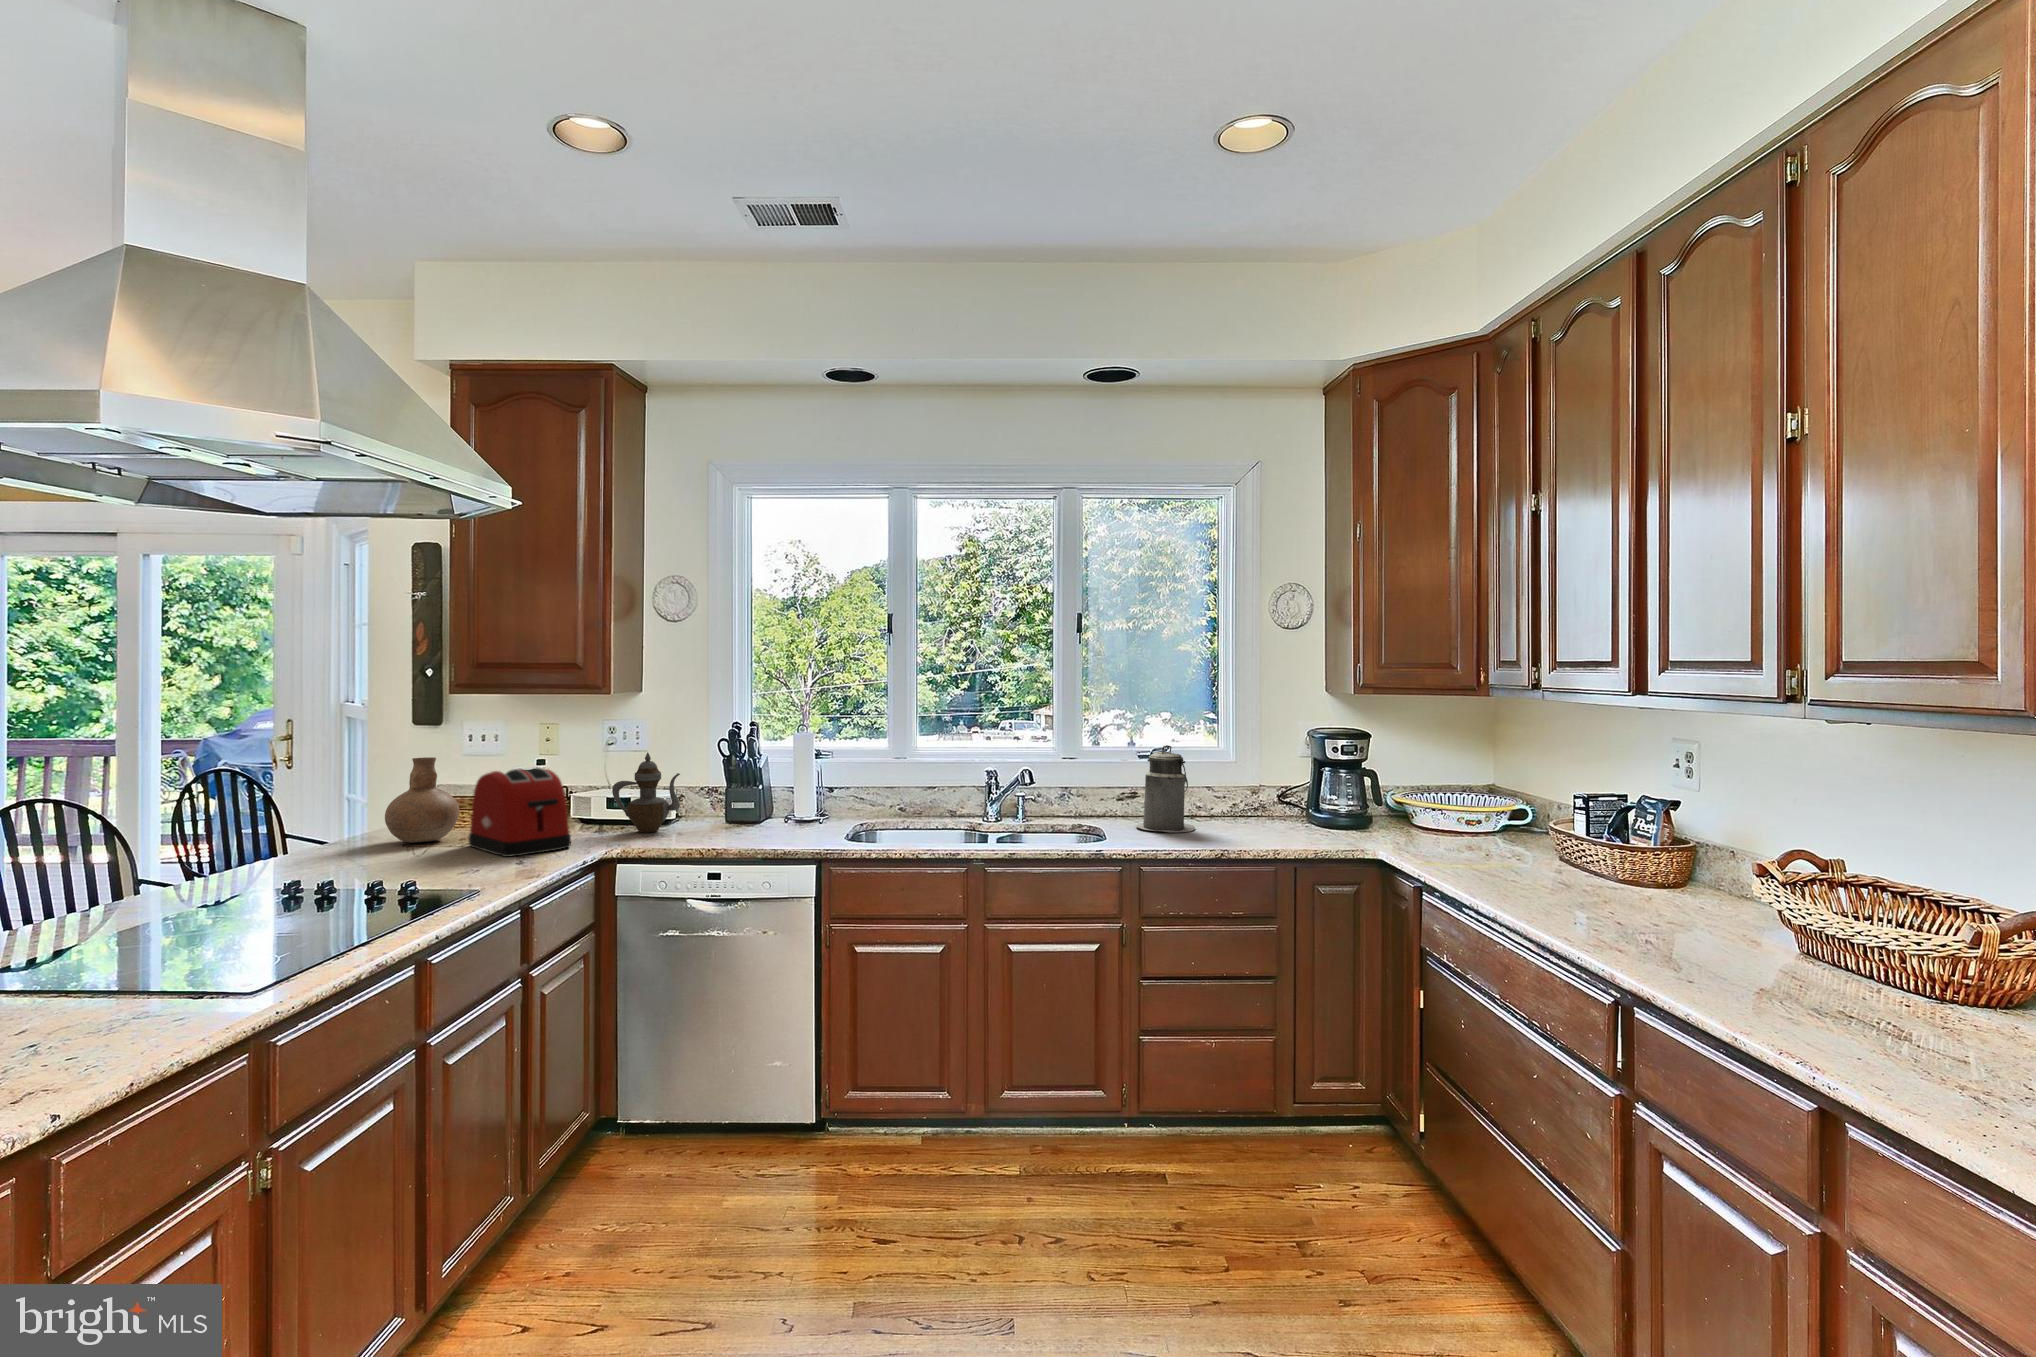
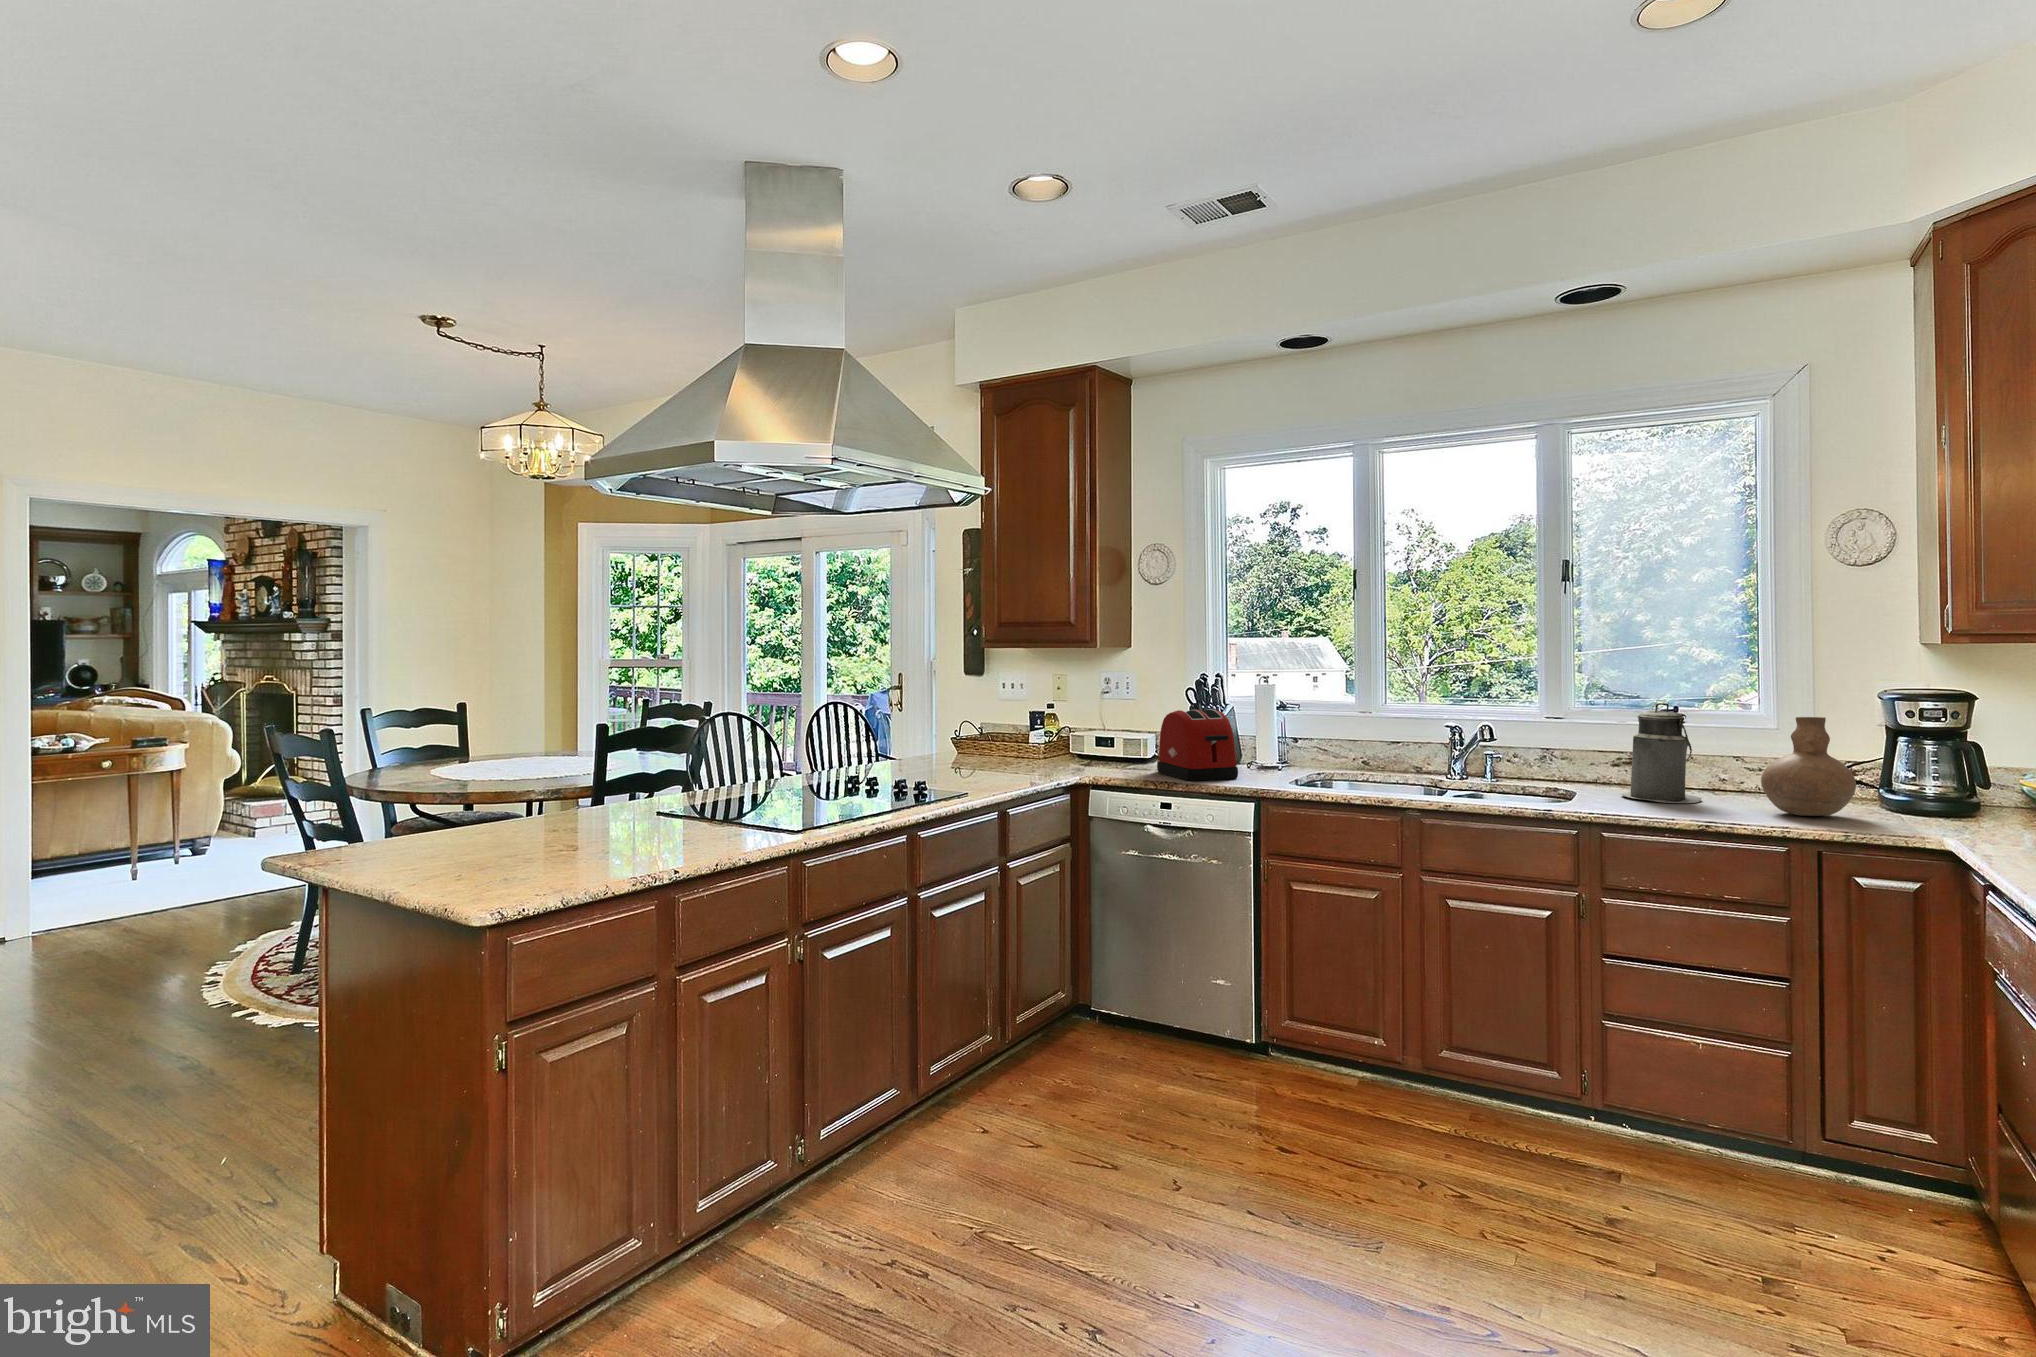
teapot: present [612,752,680,833] -> none [1096,699,1150,768]
vase: present [385,757,459,843] -> present [1761,717,1856,816]
toaster: present [469,768,571,857] -> present [1157,709,1238,781]

